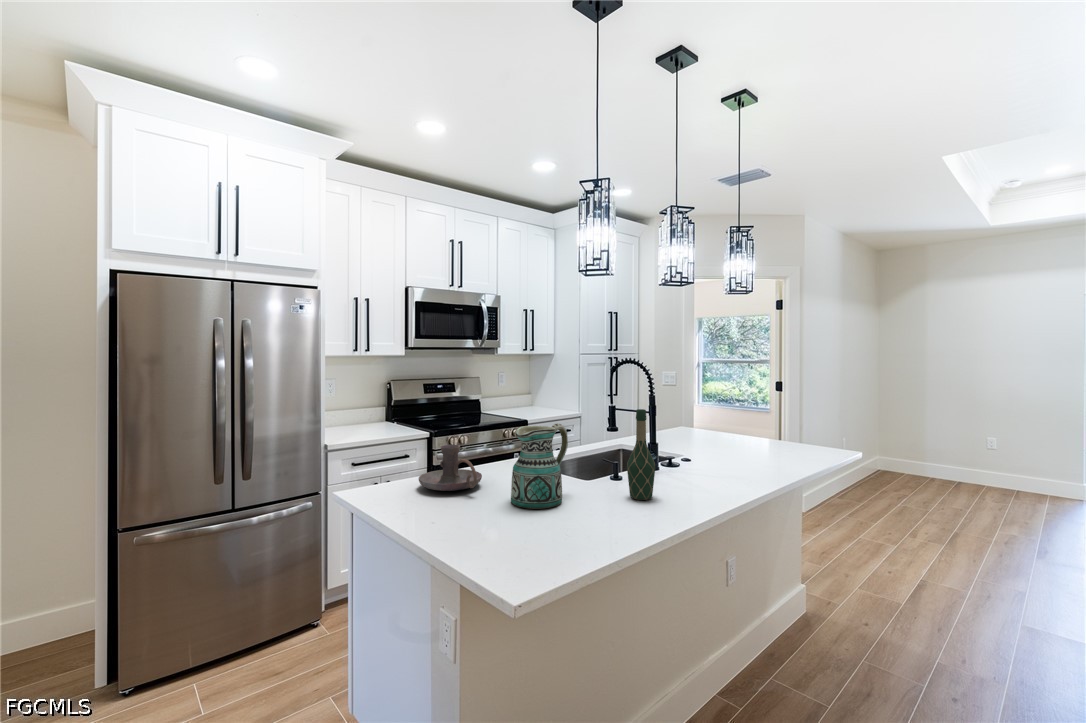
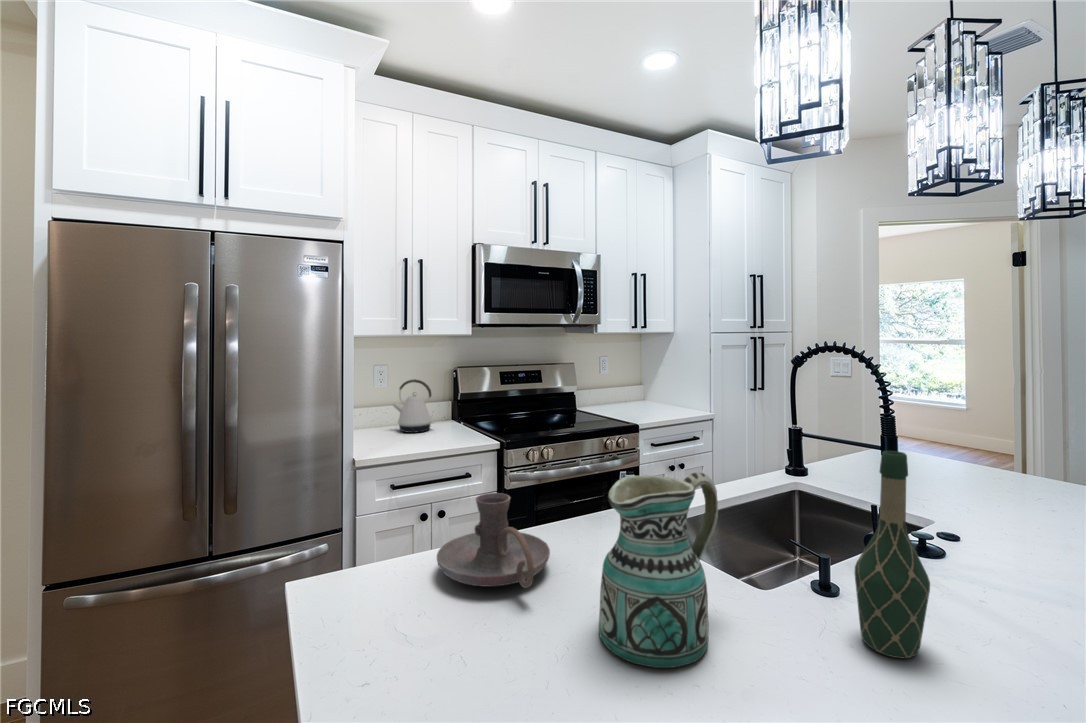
kettle: none [341,389,374,429] -> present [393,379,434,433]

